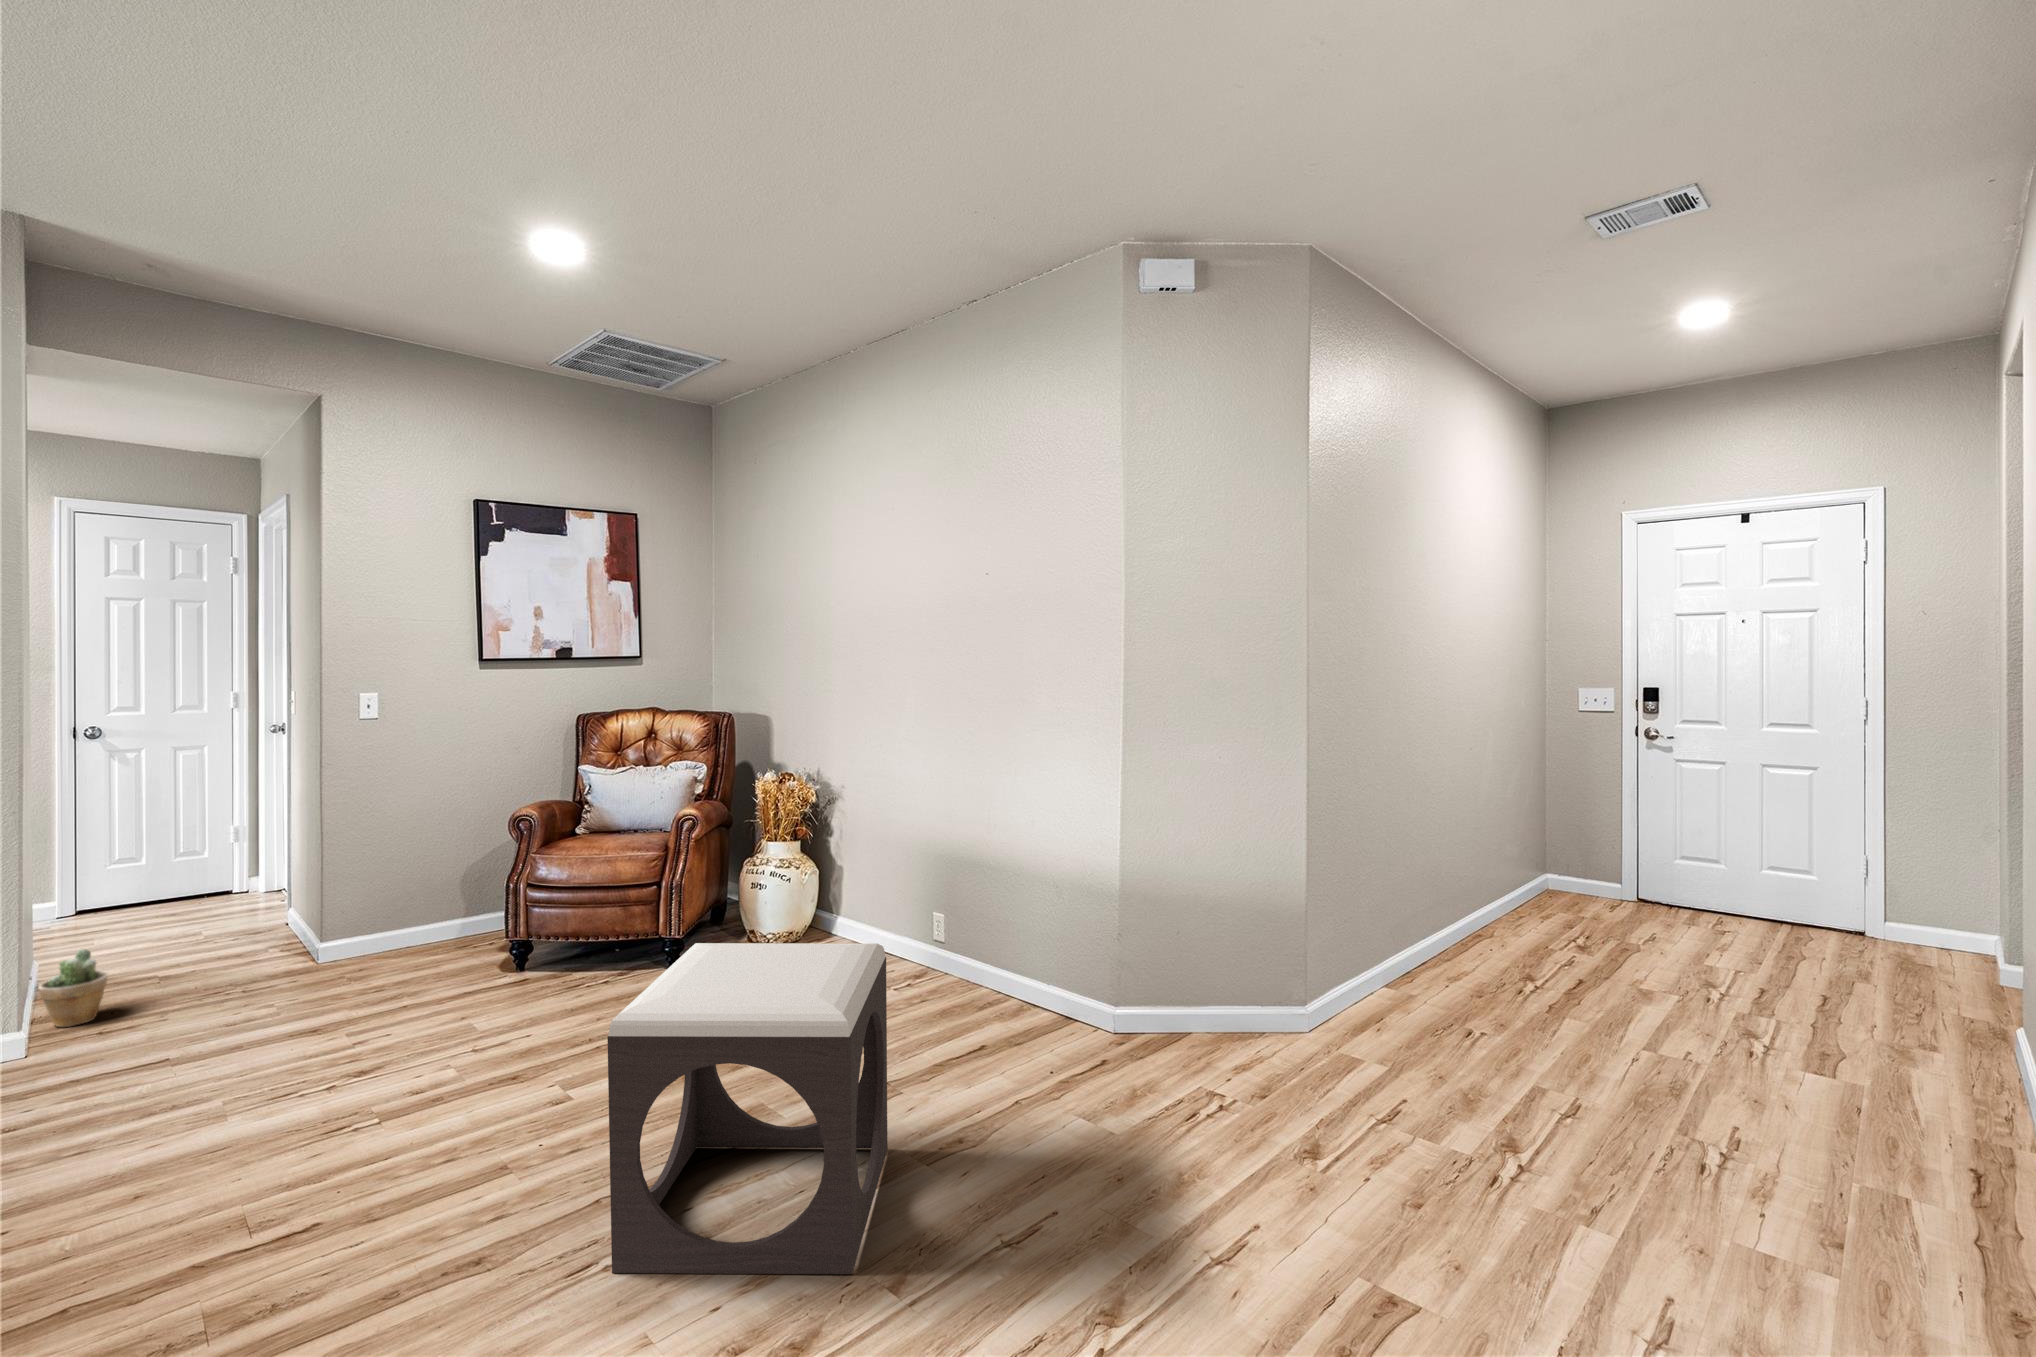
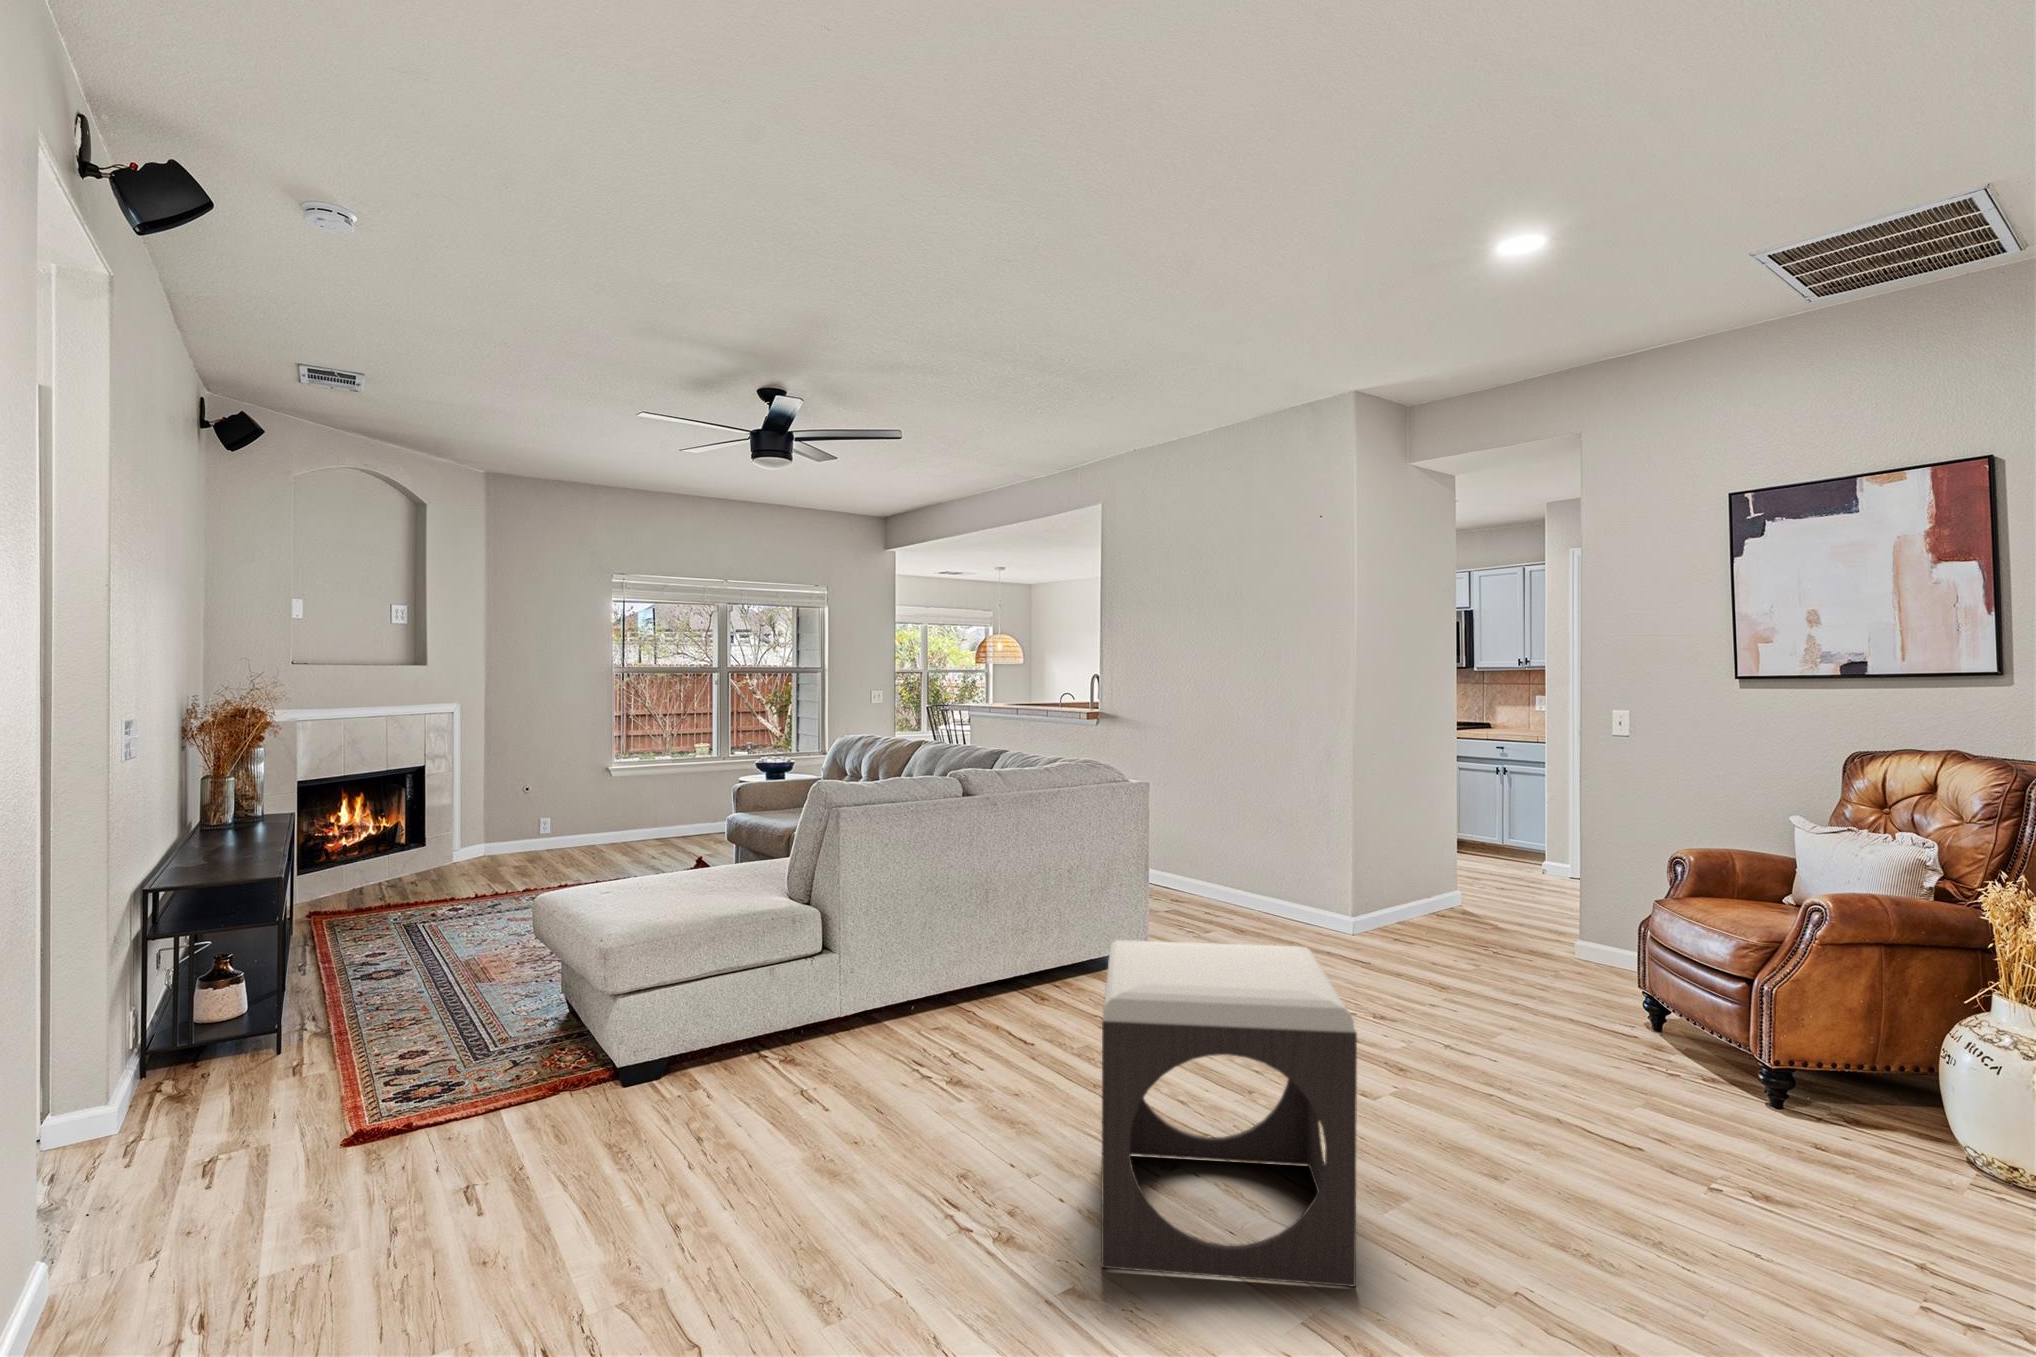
potted plant: present [38,949,107,1027] -> none [1380,882,1418,934]

